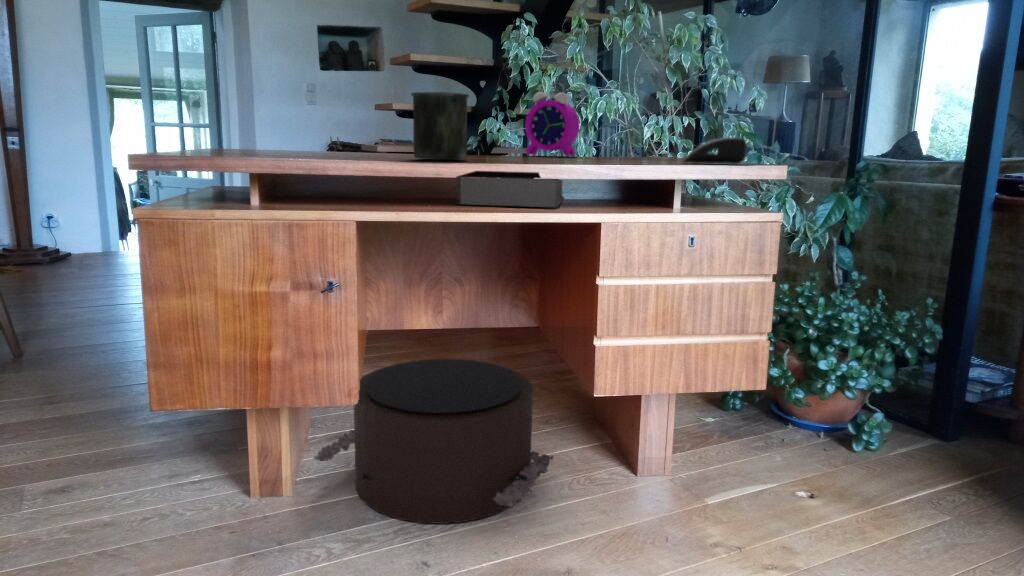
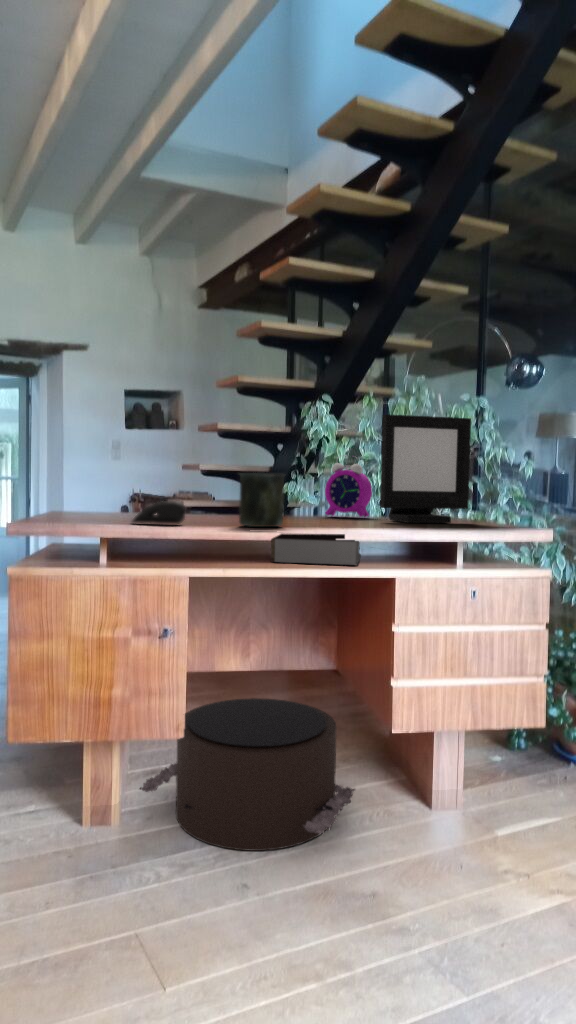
picture frame: none [587,27,697,160] -> present [380,414,471,523]
computer mouse: present [683,137,747,164] -> present [132,501,185,524]

